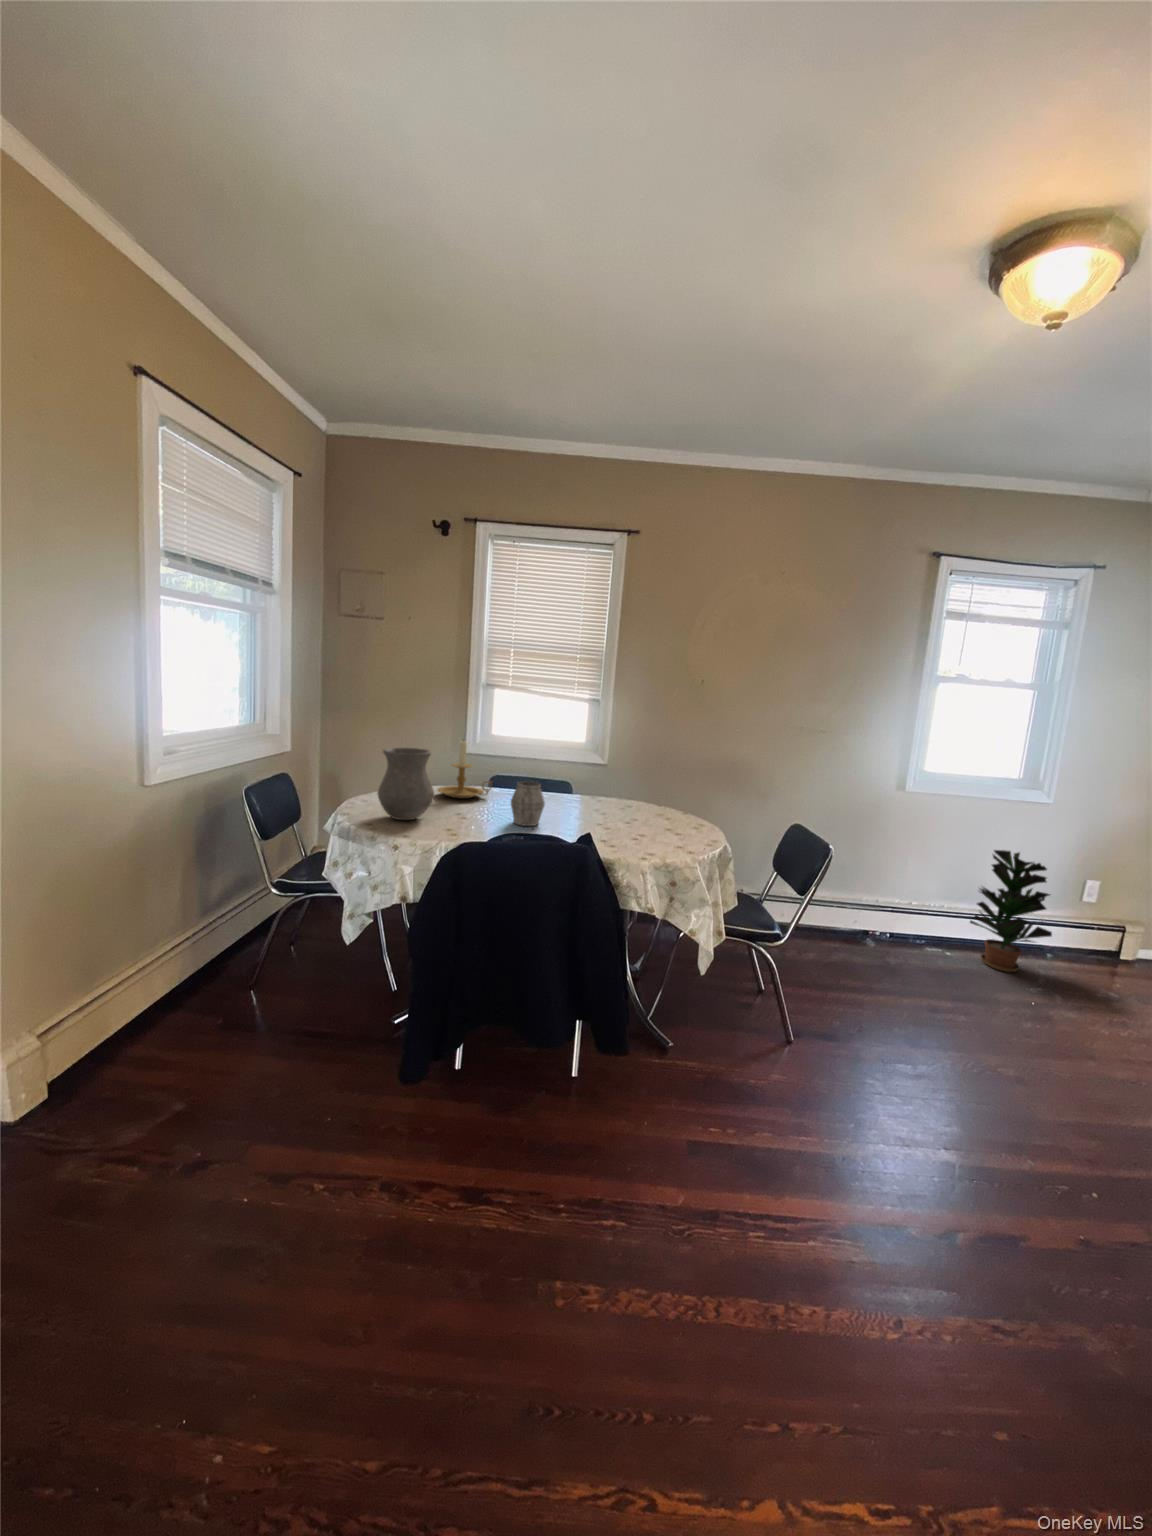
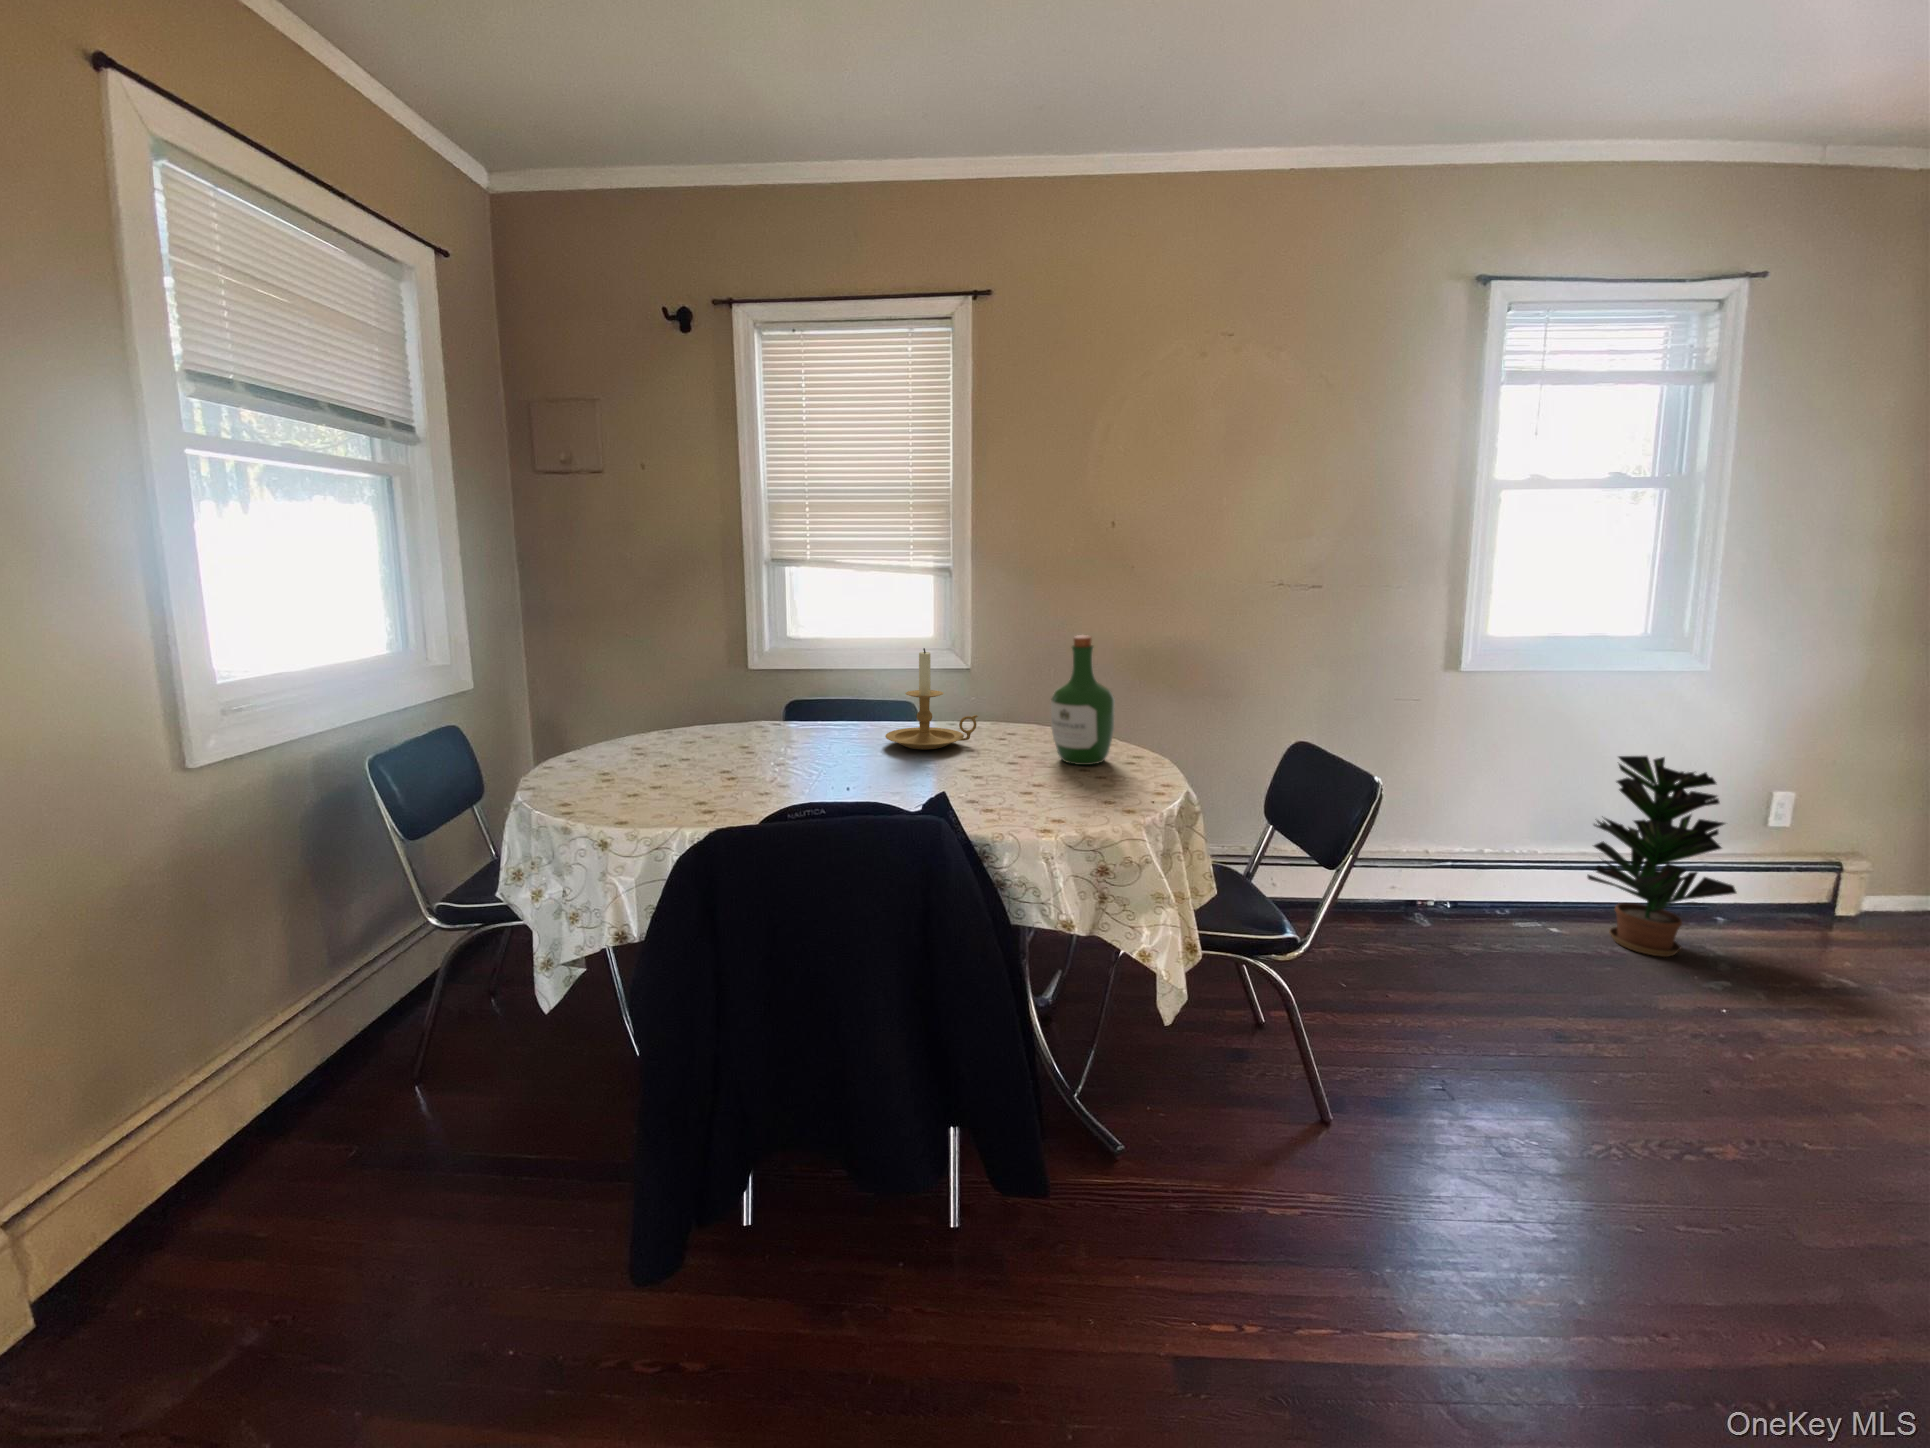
candle holder: present [437,741,492,798] -> present [885,648,978,750]
vase: present [378,748,434,820] -> none [581,668,679,792]
wine bottle: none [653,750,691,827] -> present [1051,635,1115,765]
mug: present [511,781,545,826] -> none [809,708,867,785]

